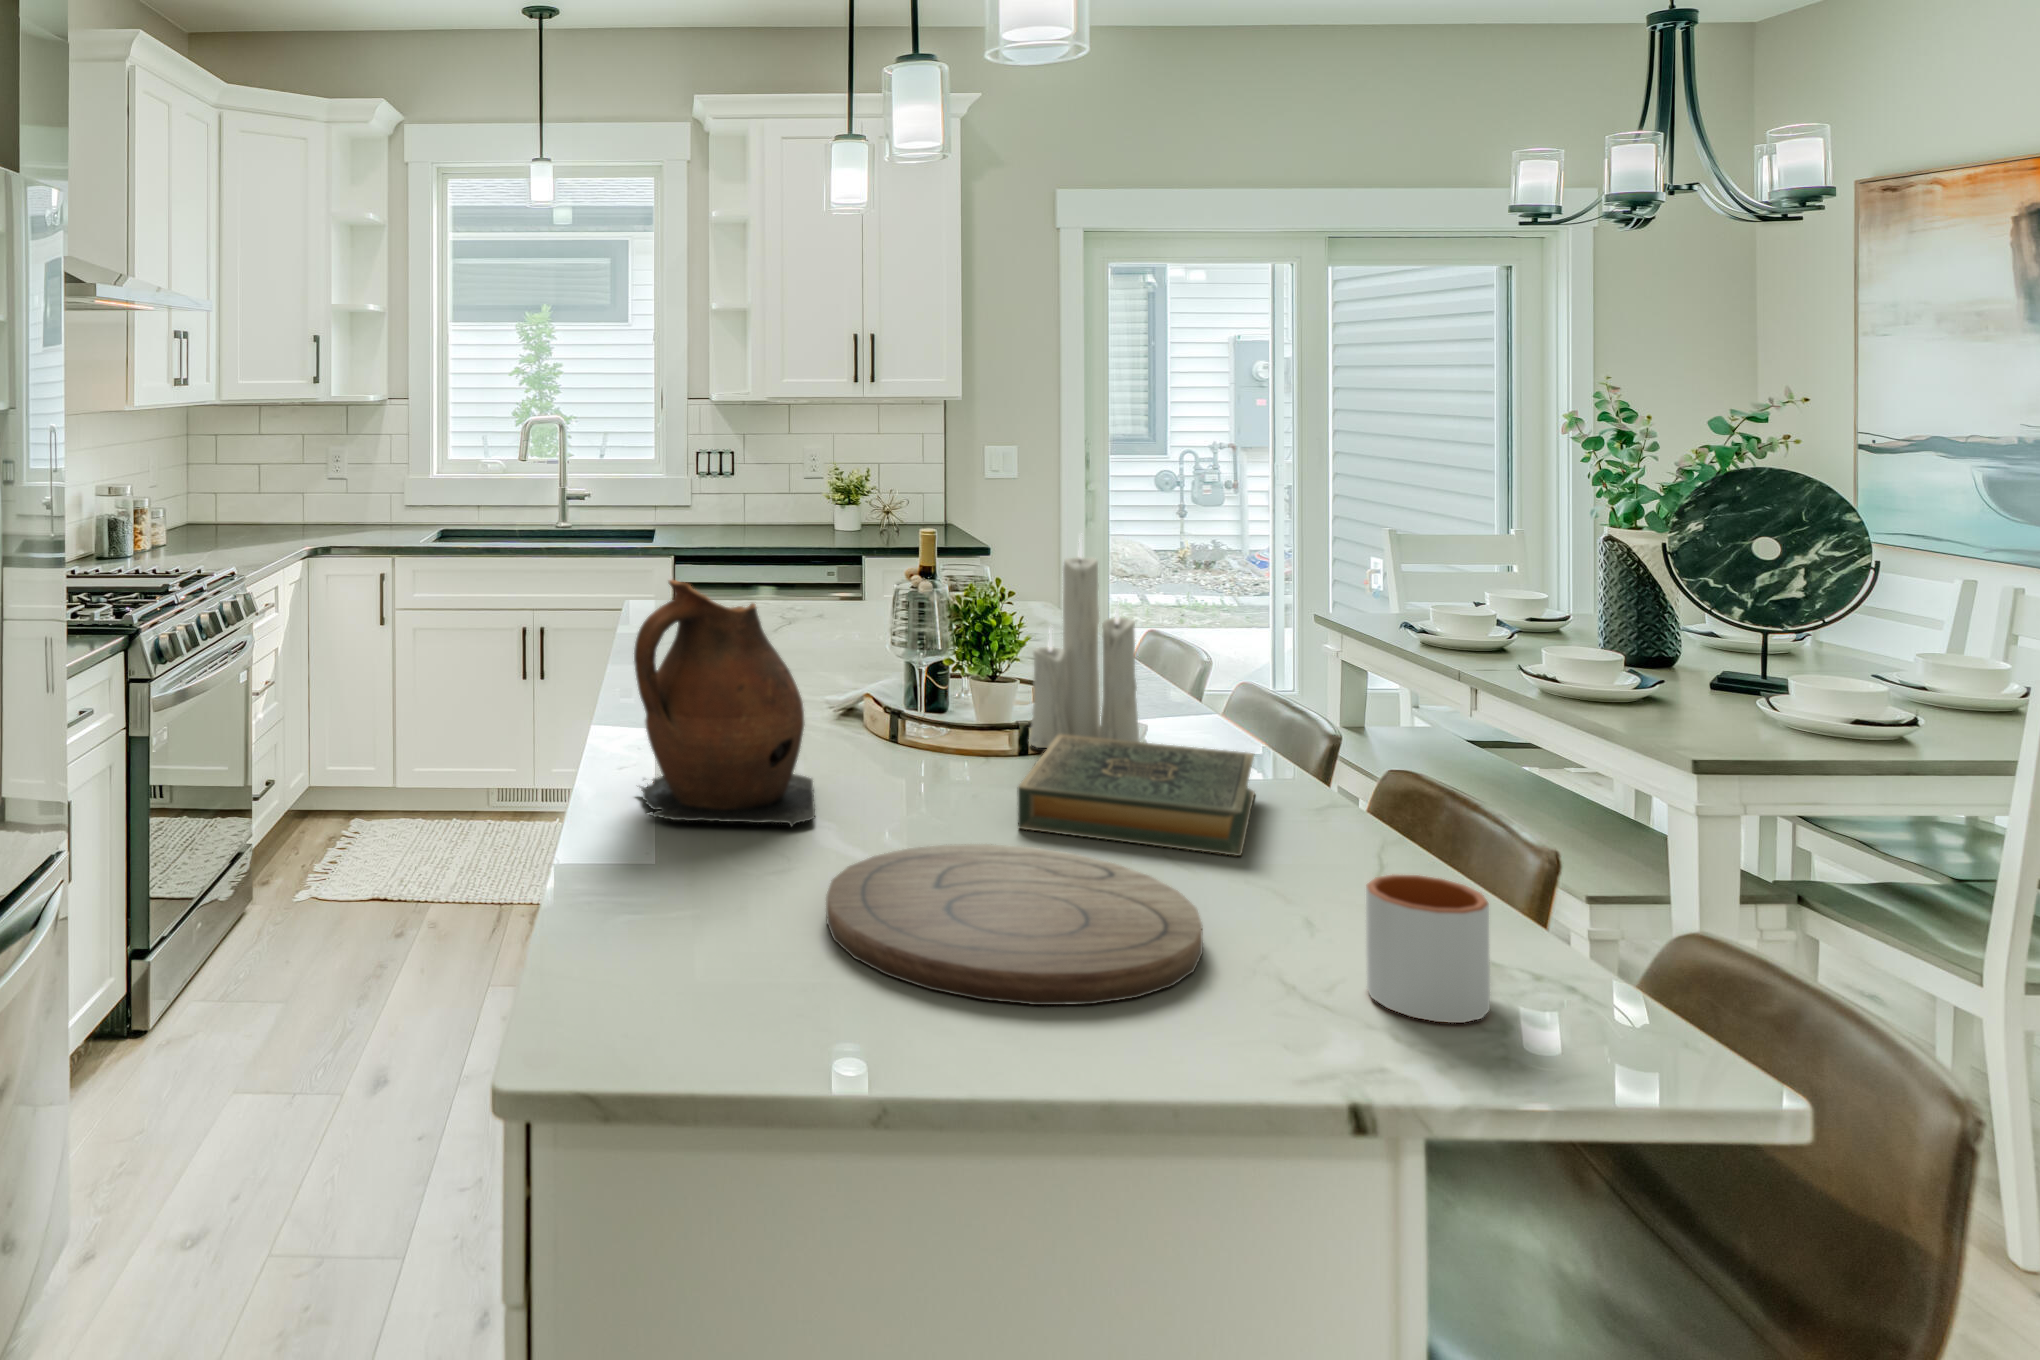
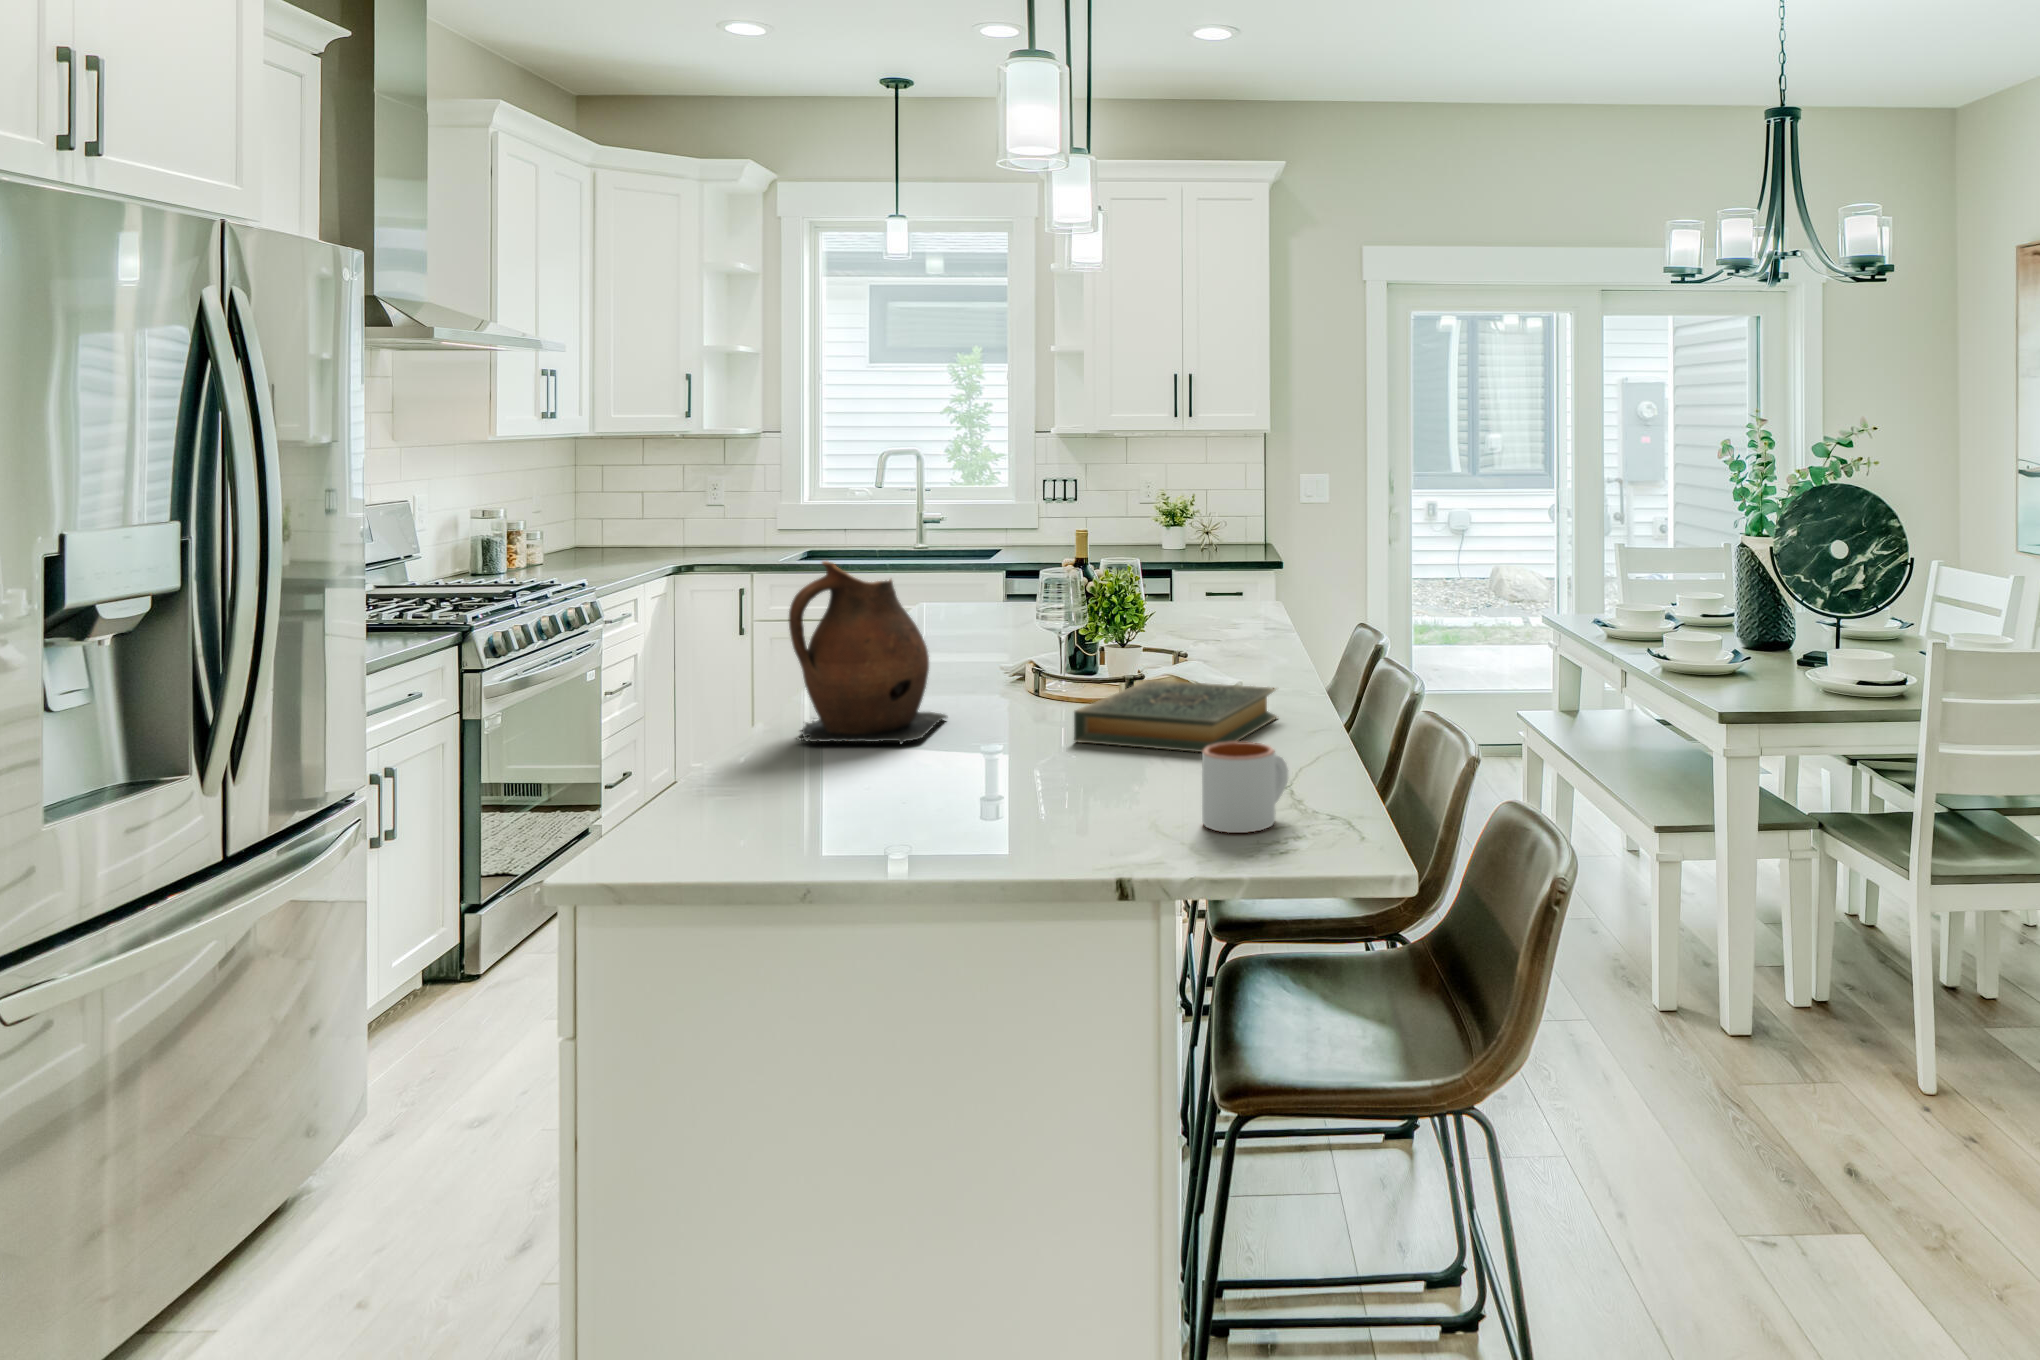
candle: present [1029,541,1139,748] -> none [1144,518,1227,696]
cutting board: present [826,844,1203,1005] -> none [865,747,1127,833]

